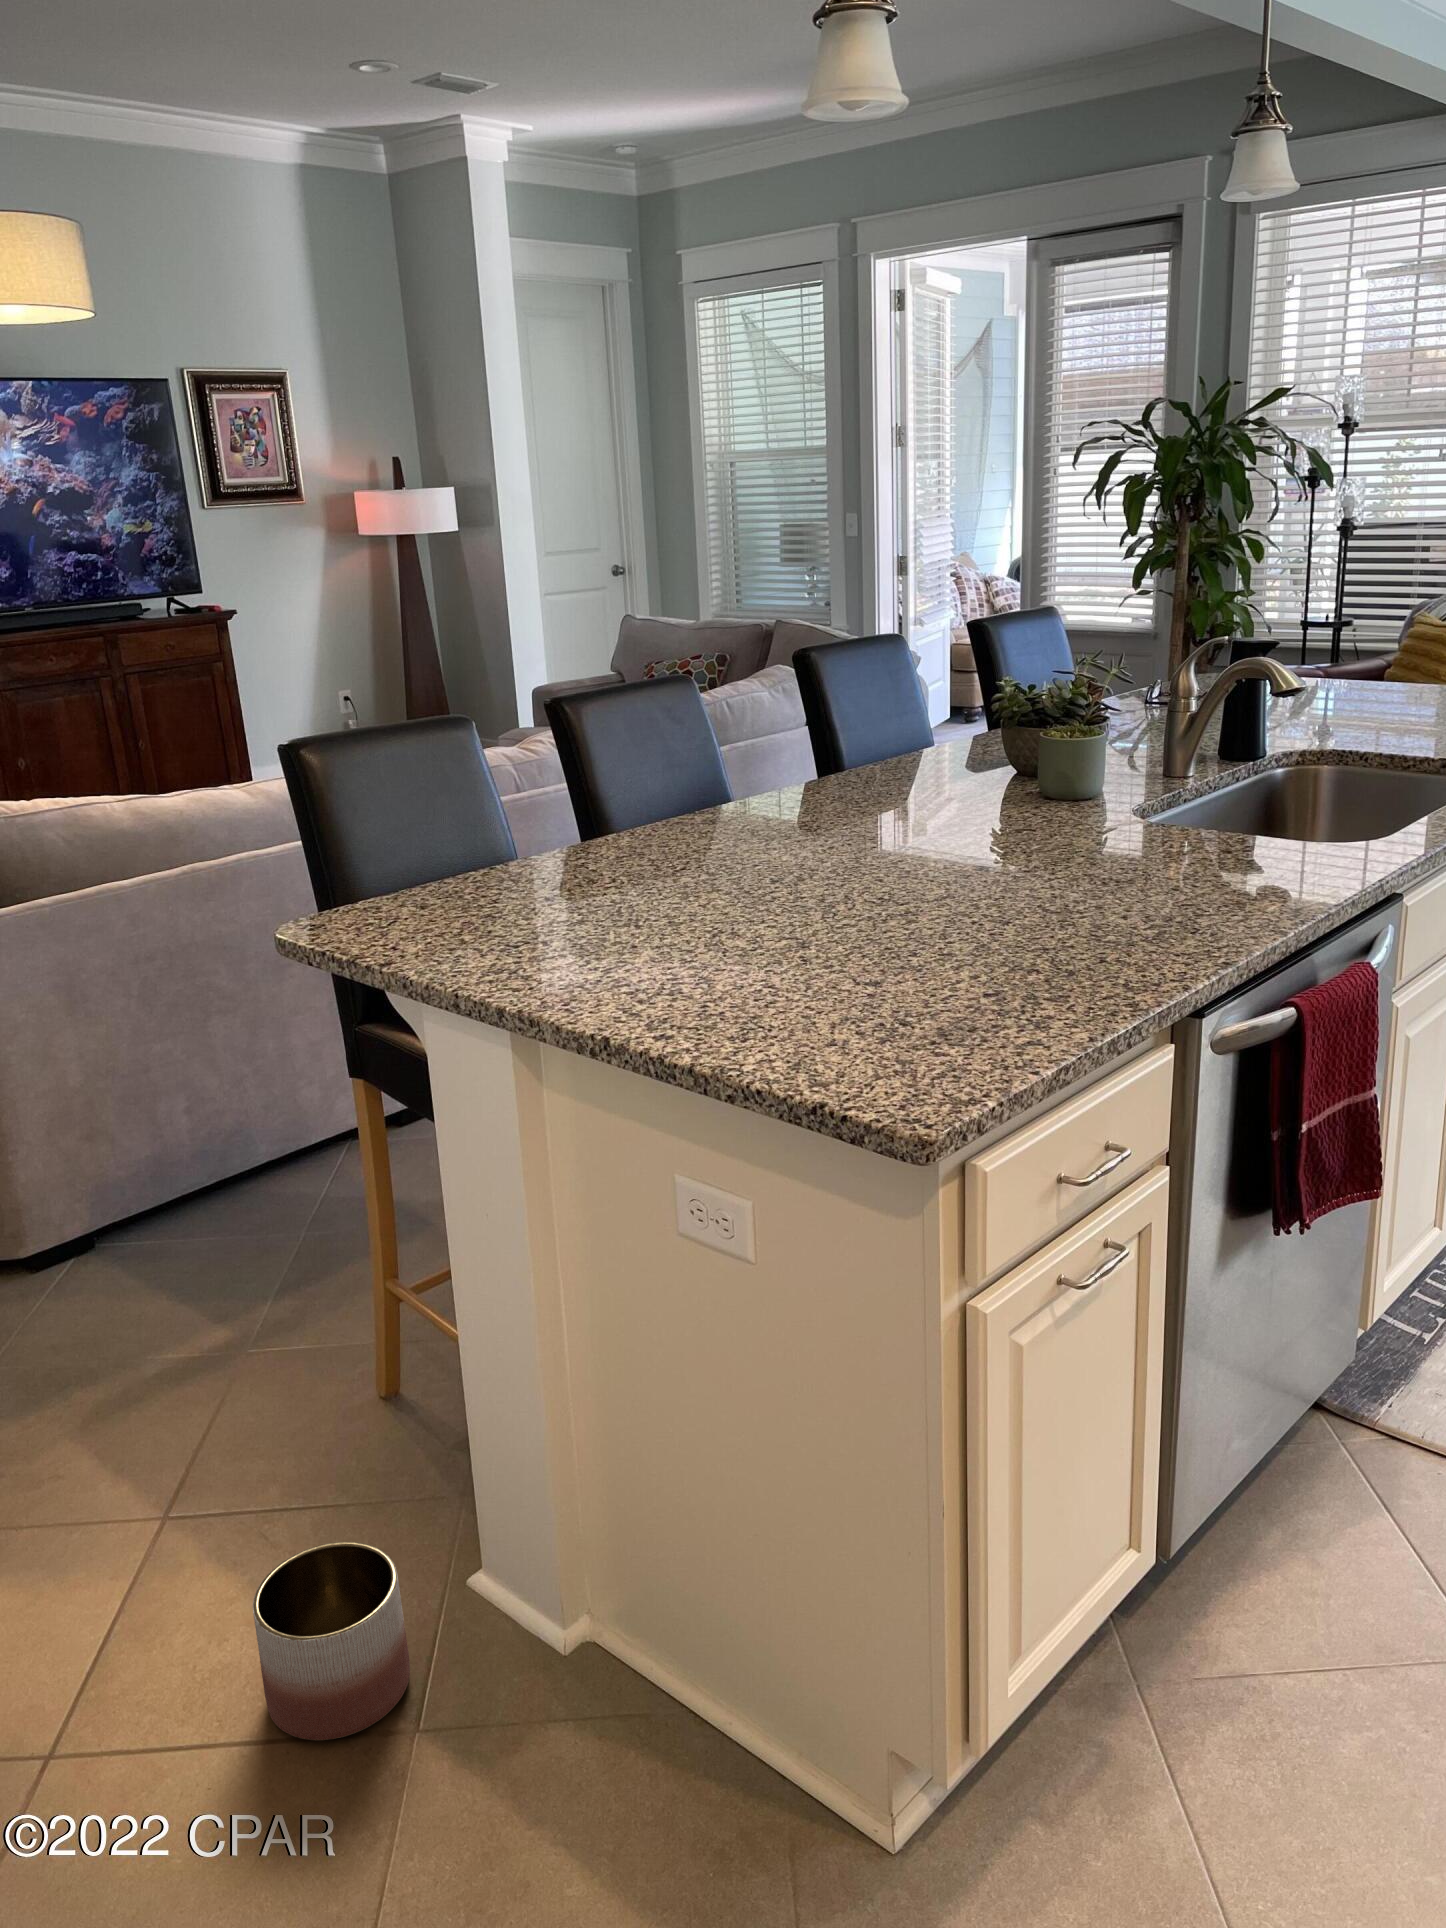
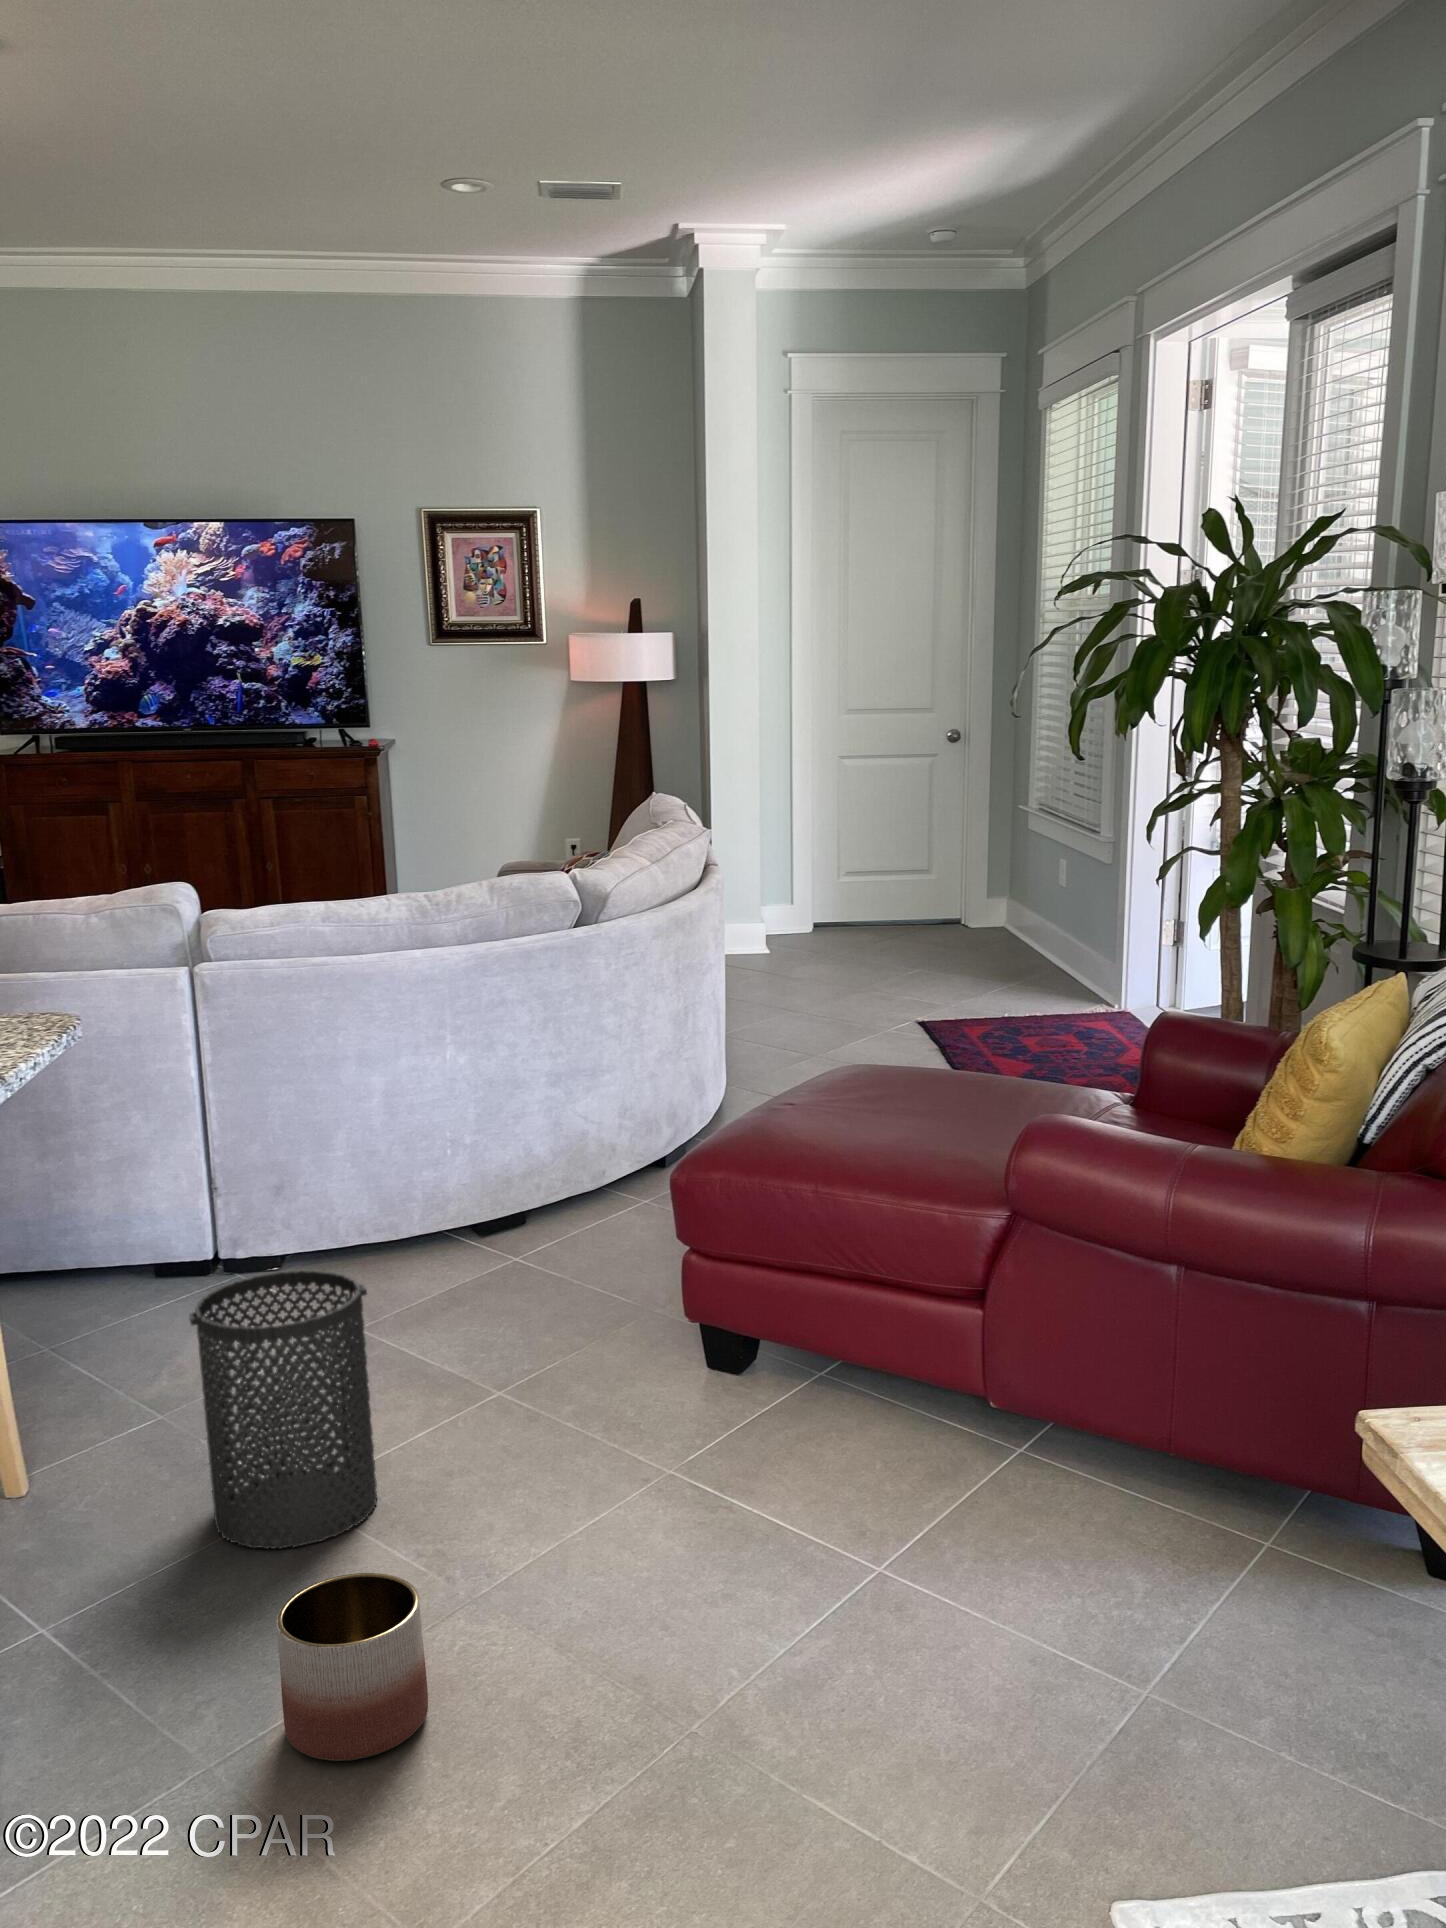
trash can: none [116,1207,320,1489] -> present [189,1270,377,1549]

